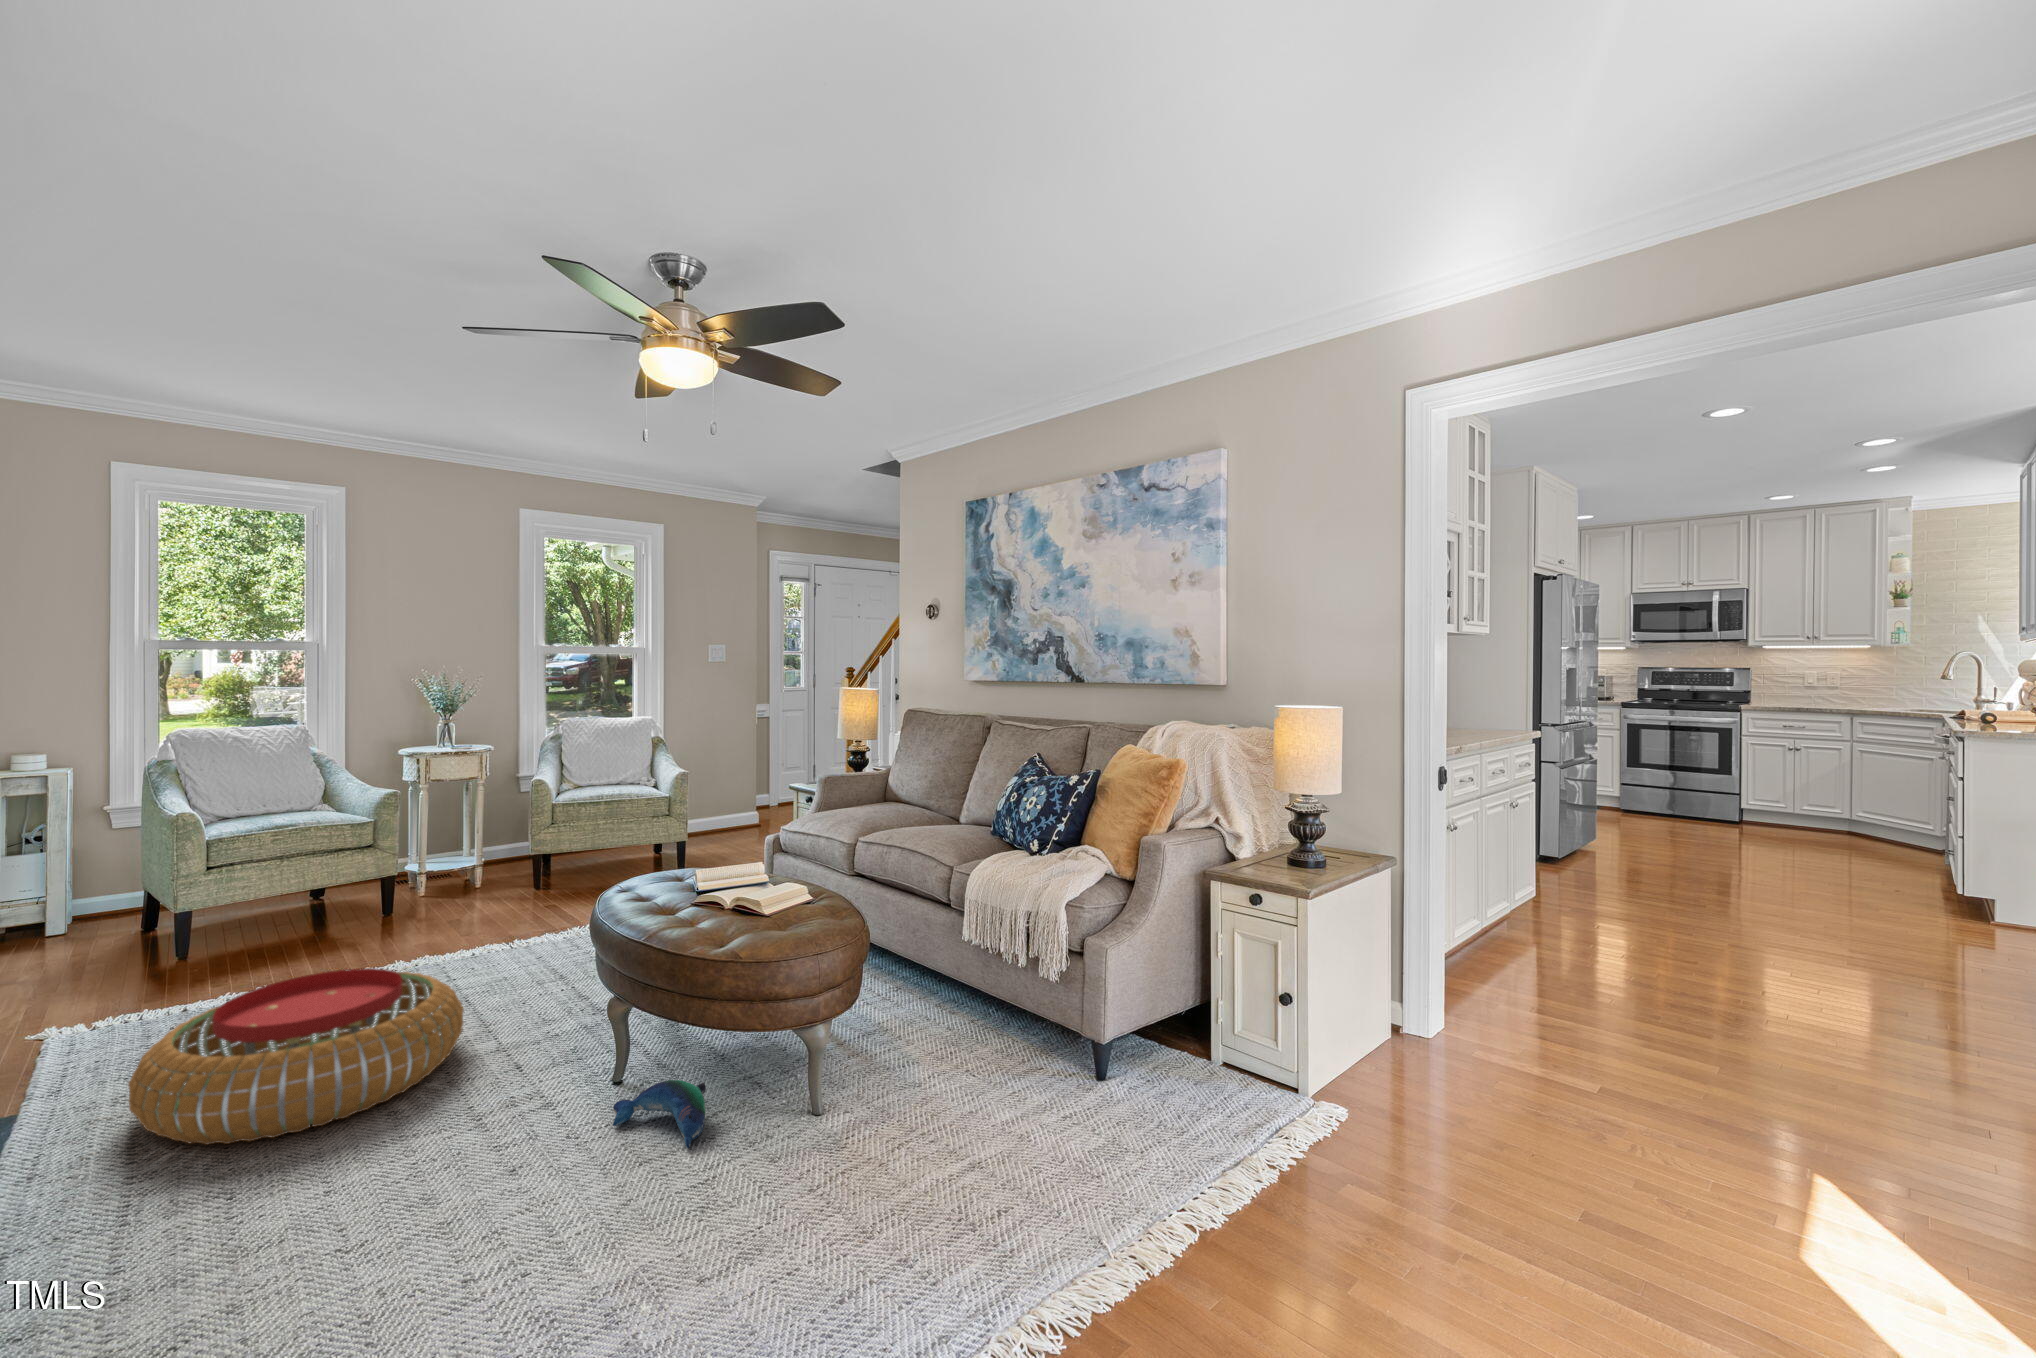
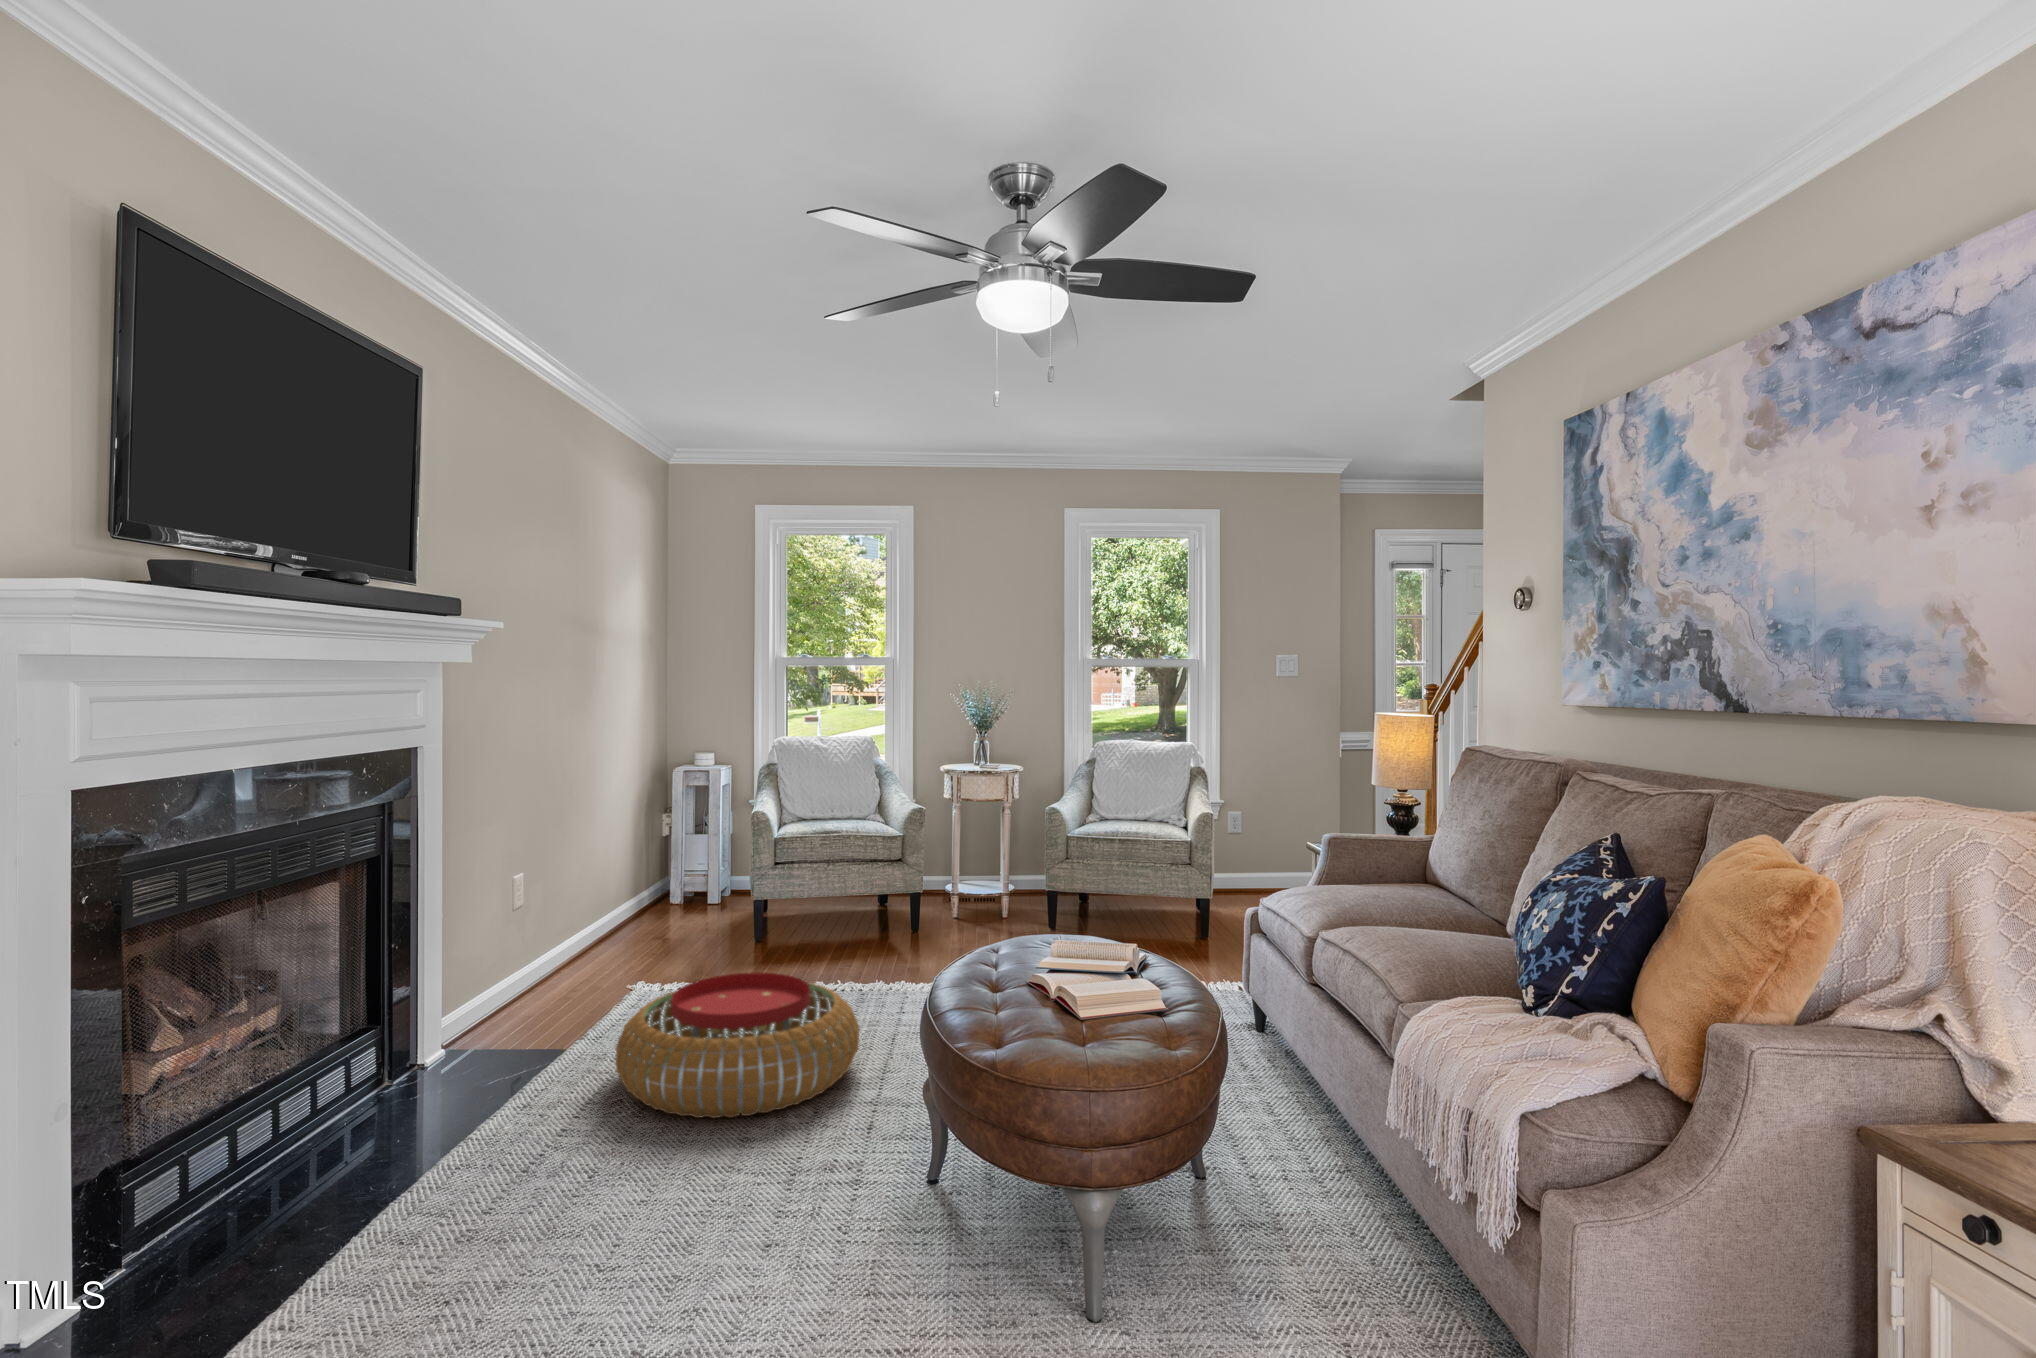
plush toy: present [613,1080,706,1148] -> none [890,1187,981,1281]

